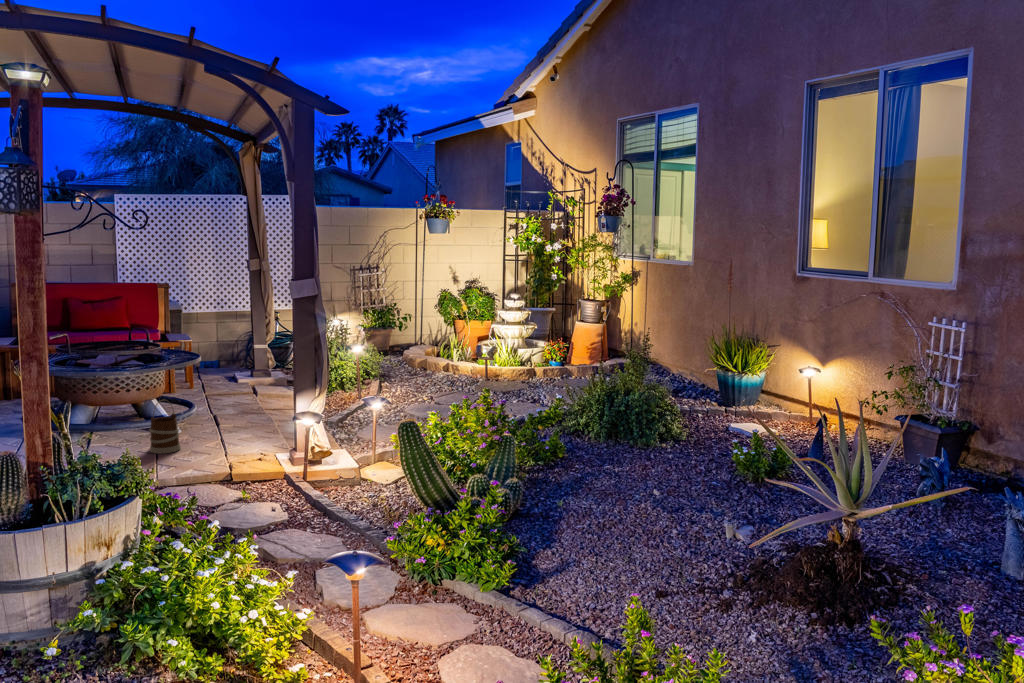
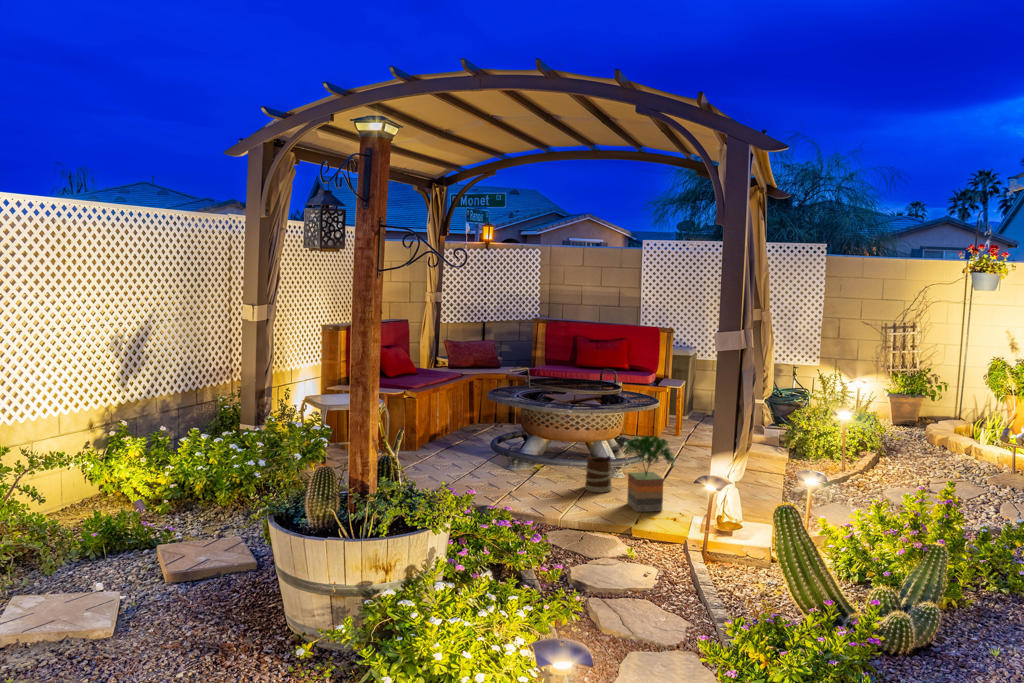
potted tree: none [198,383,258,461] -> present [624,435,675,512]

